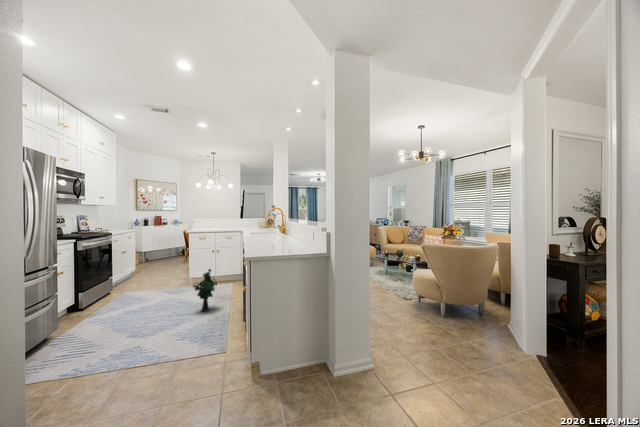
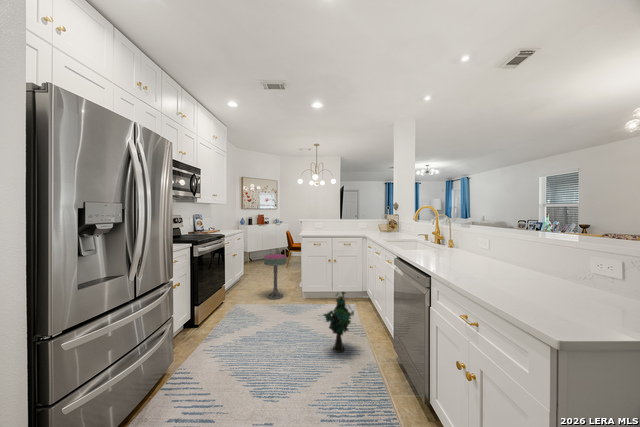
bar stool: none [153,249,175,287] -> present [264,254,287,299]

